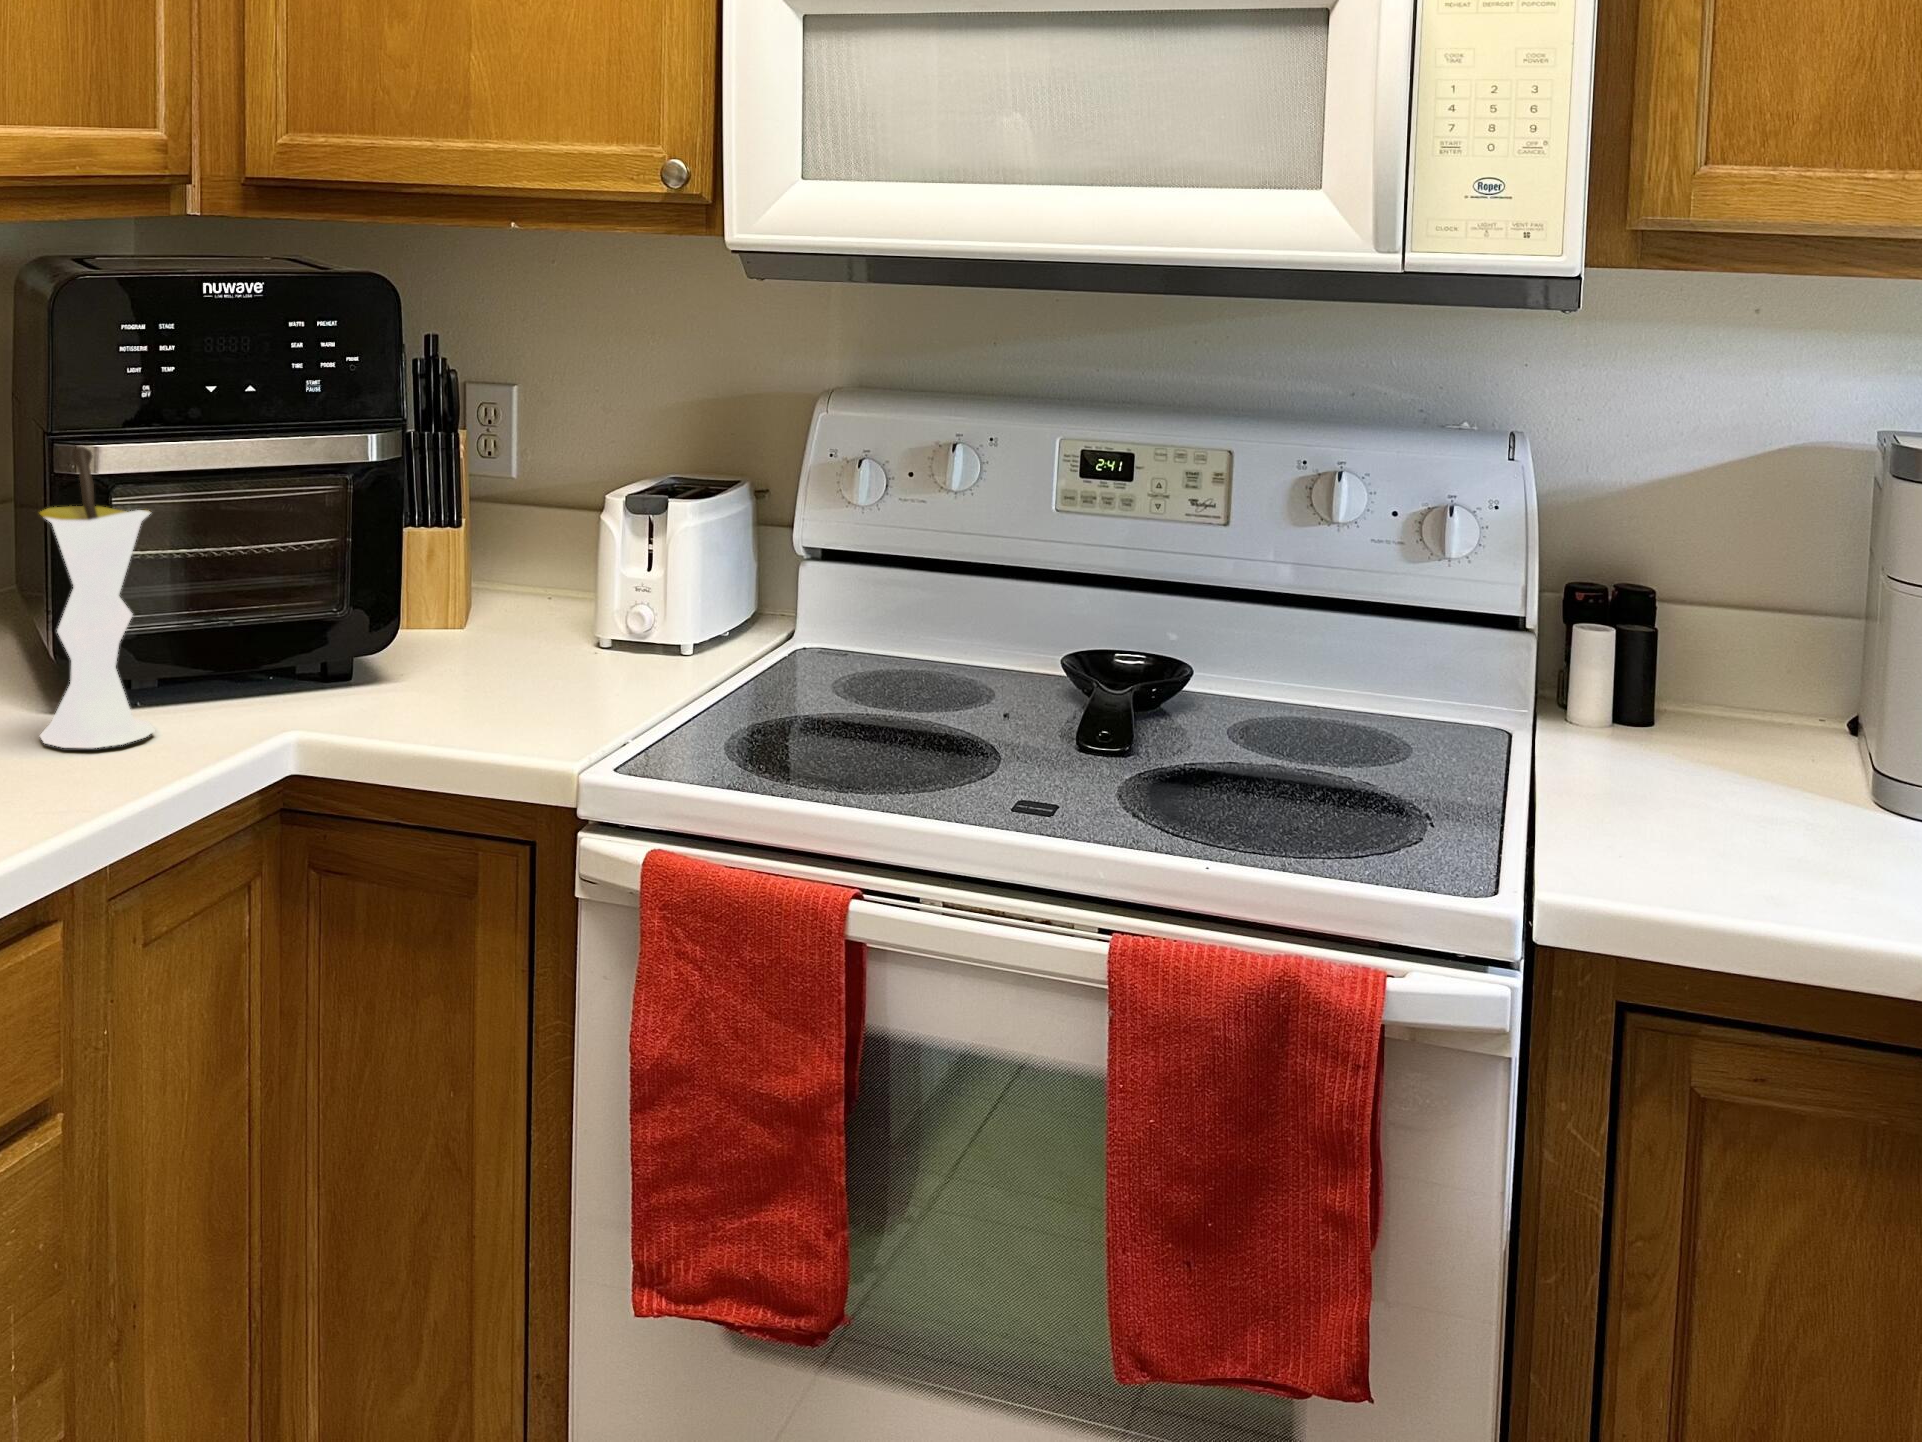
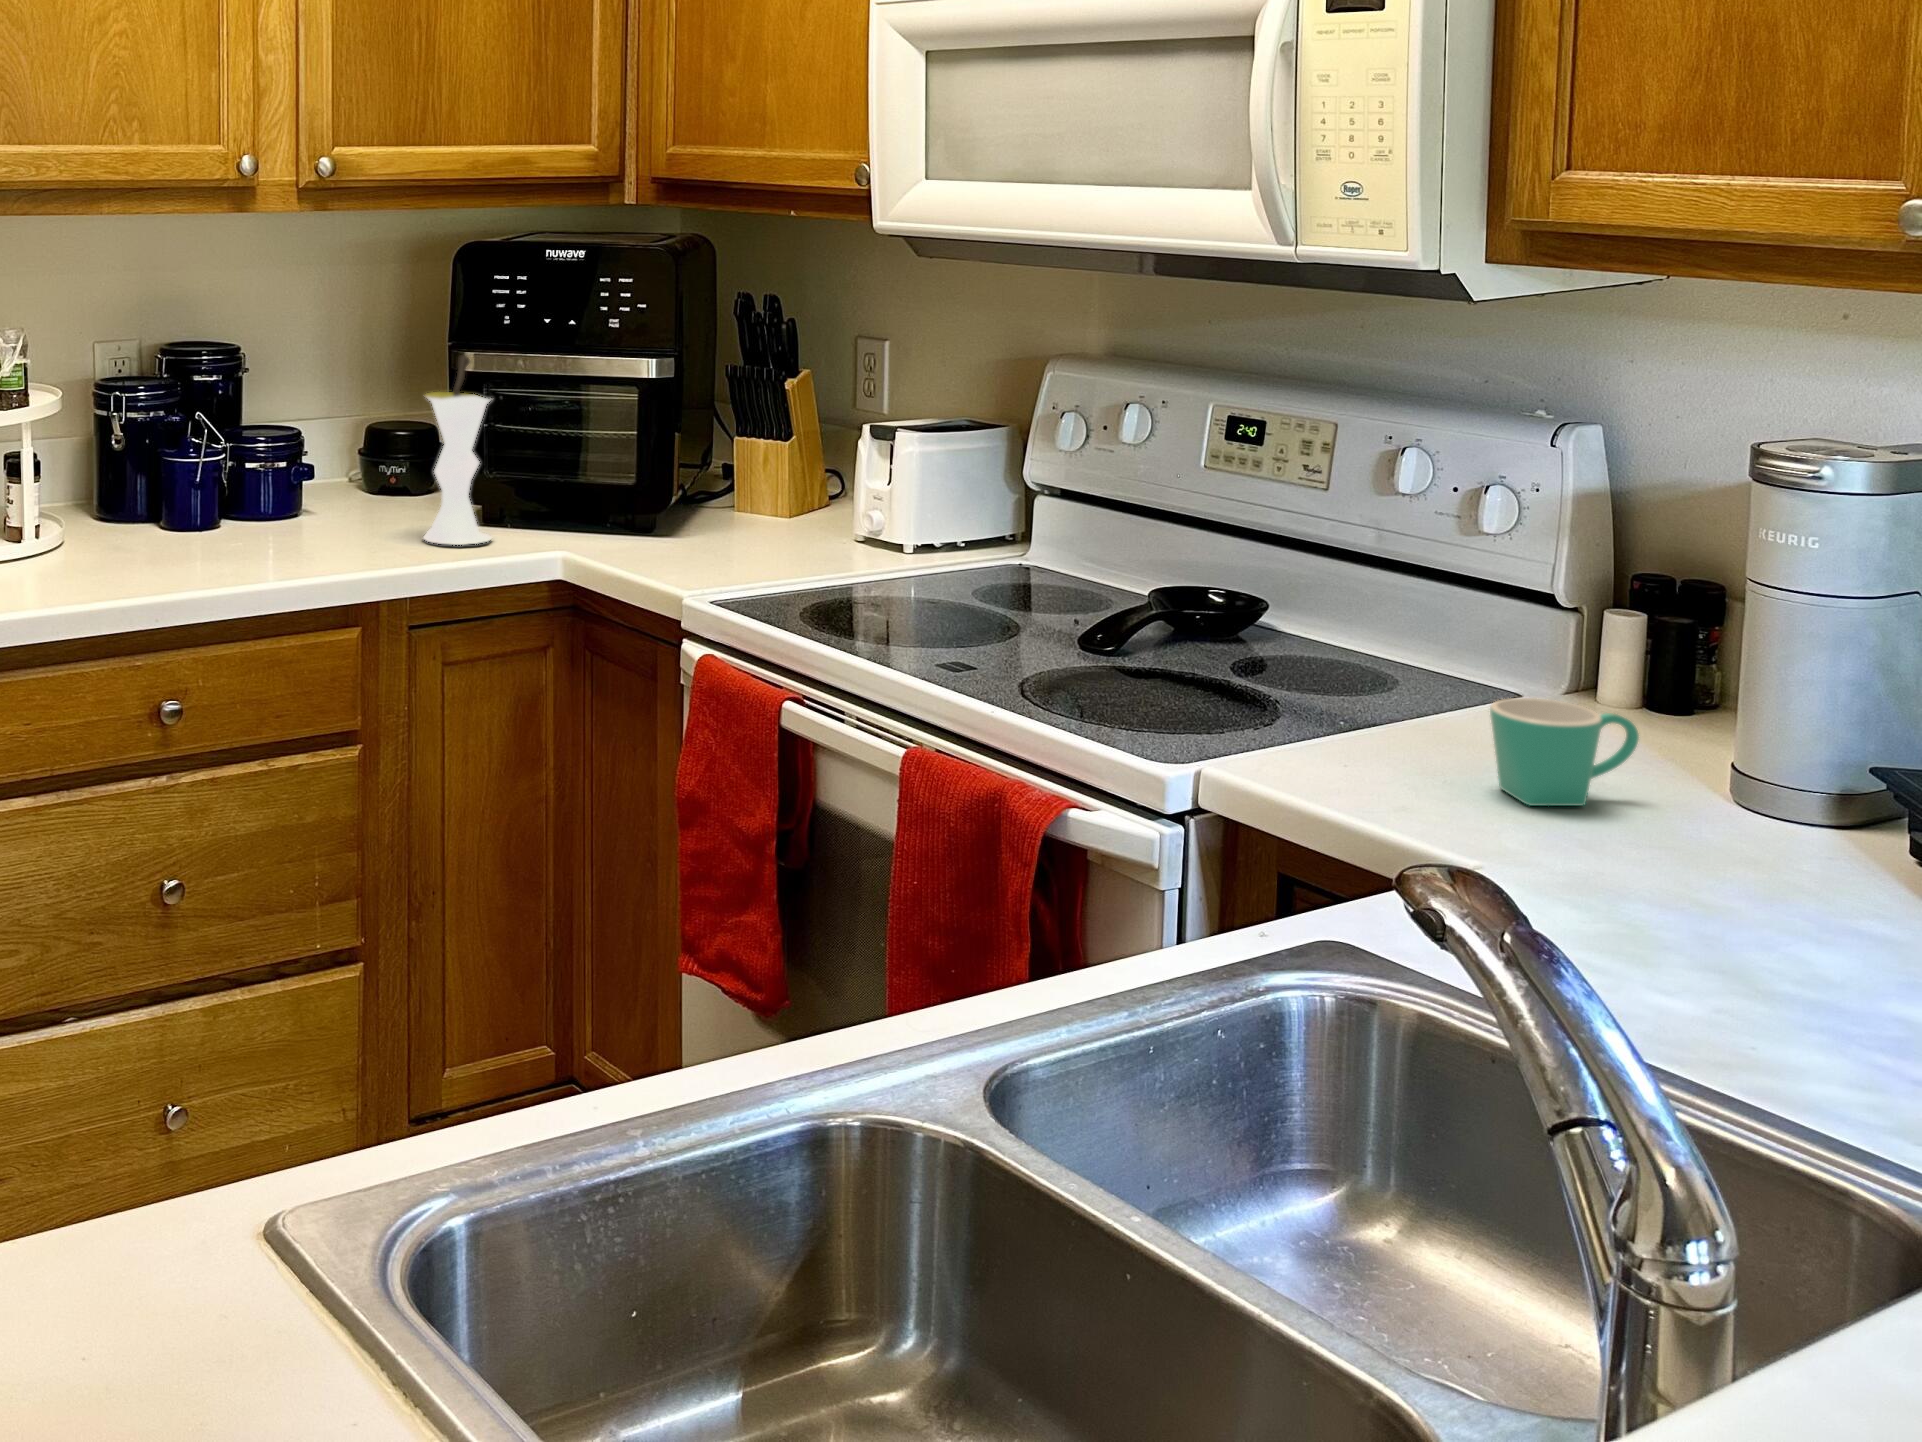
mug: none [1726,744,1848,869] -> present [1490,698,1639,806]

